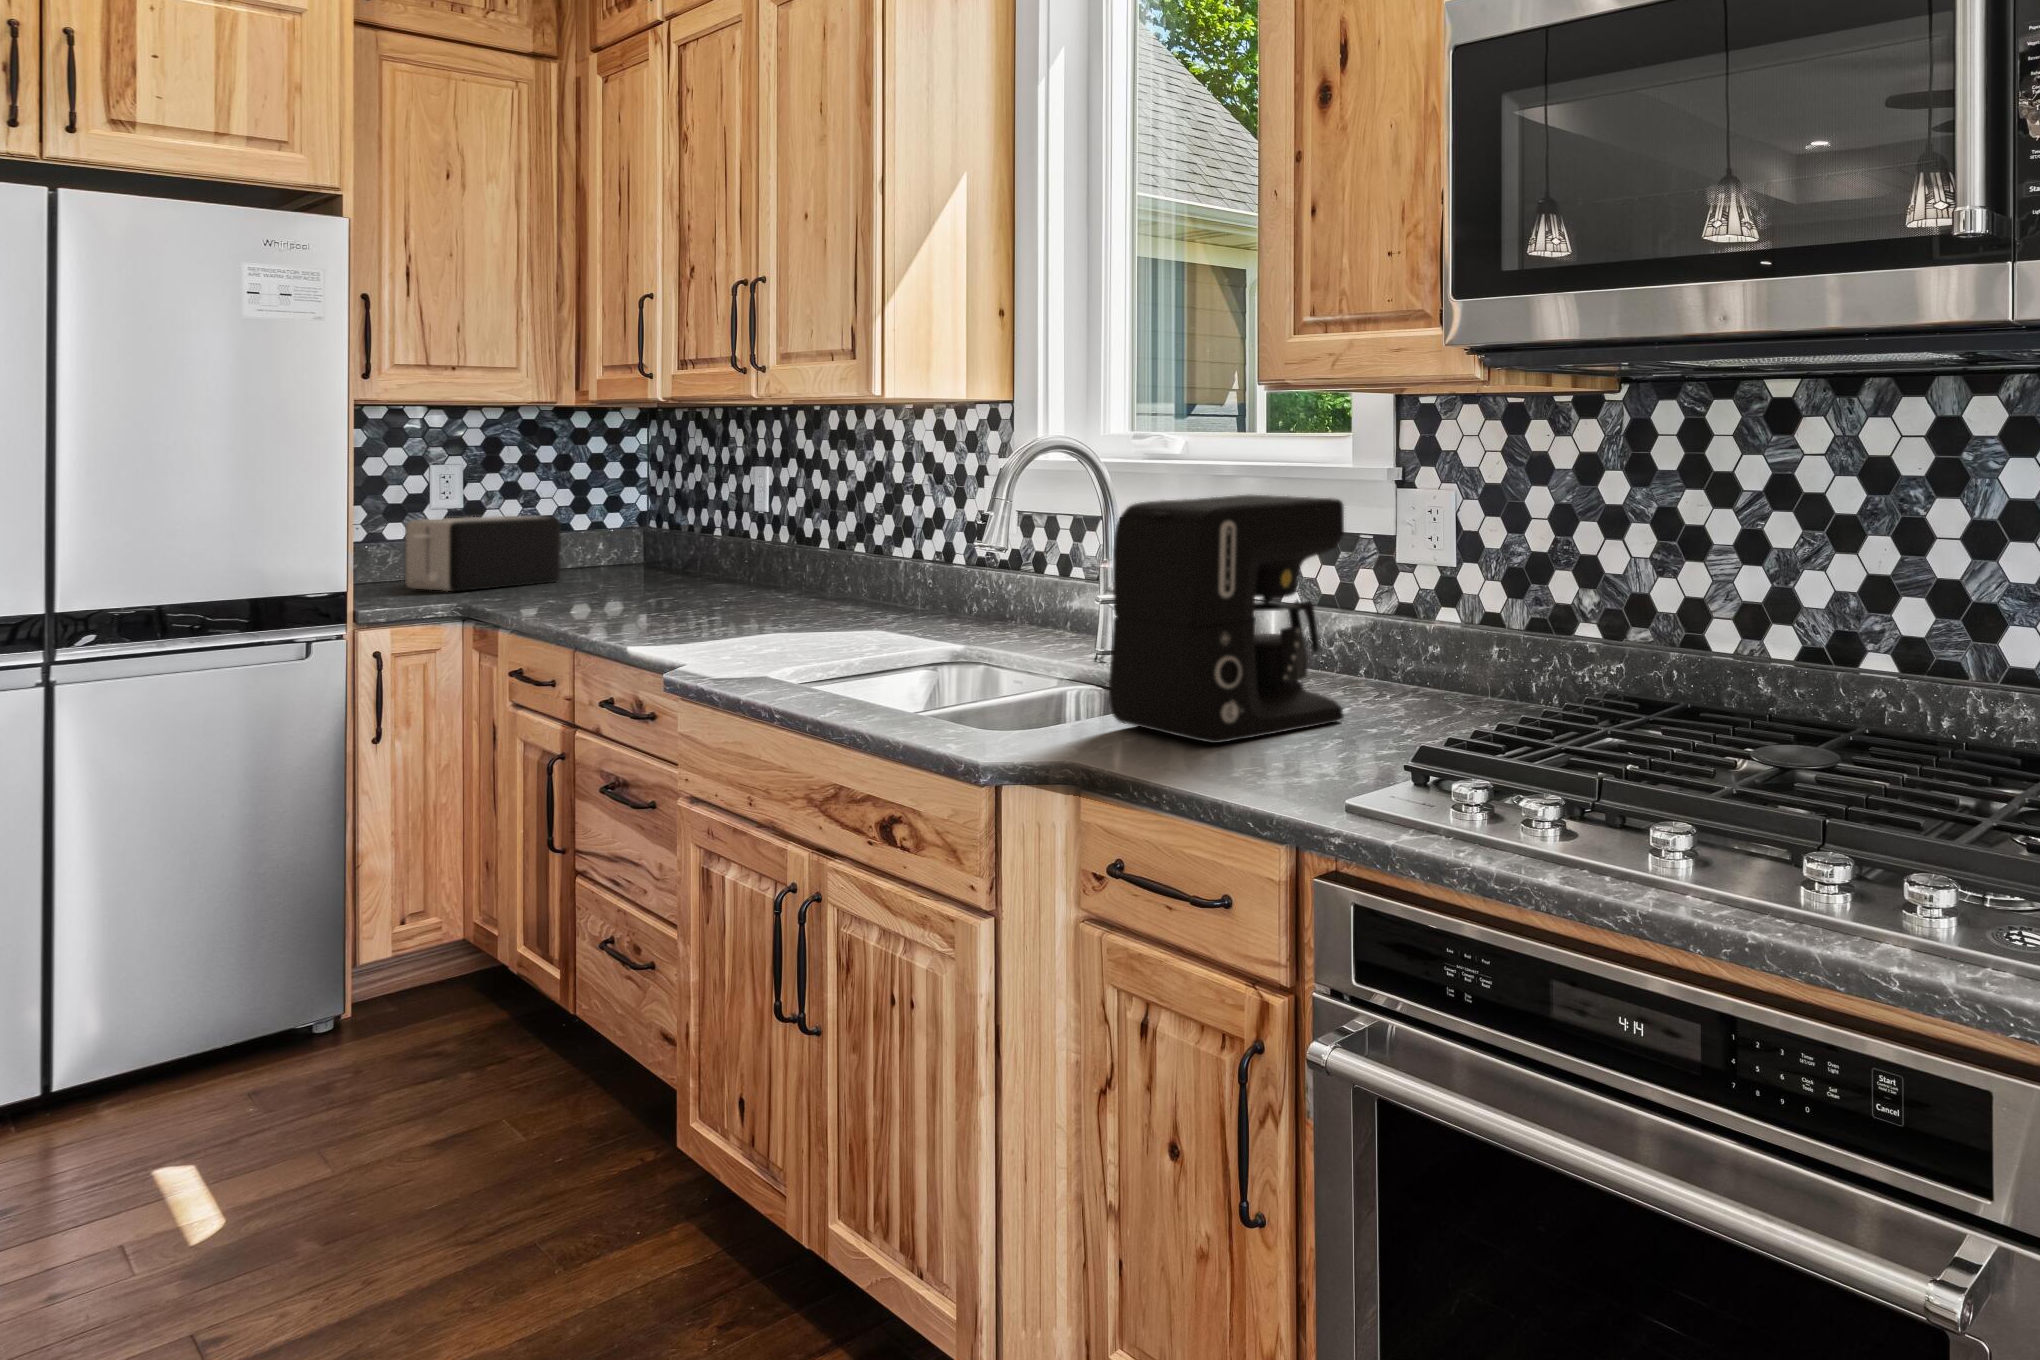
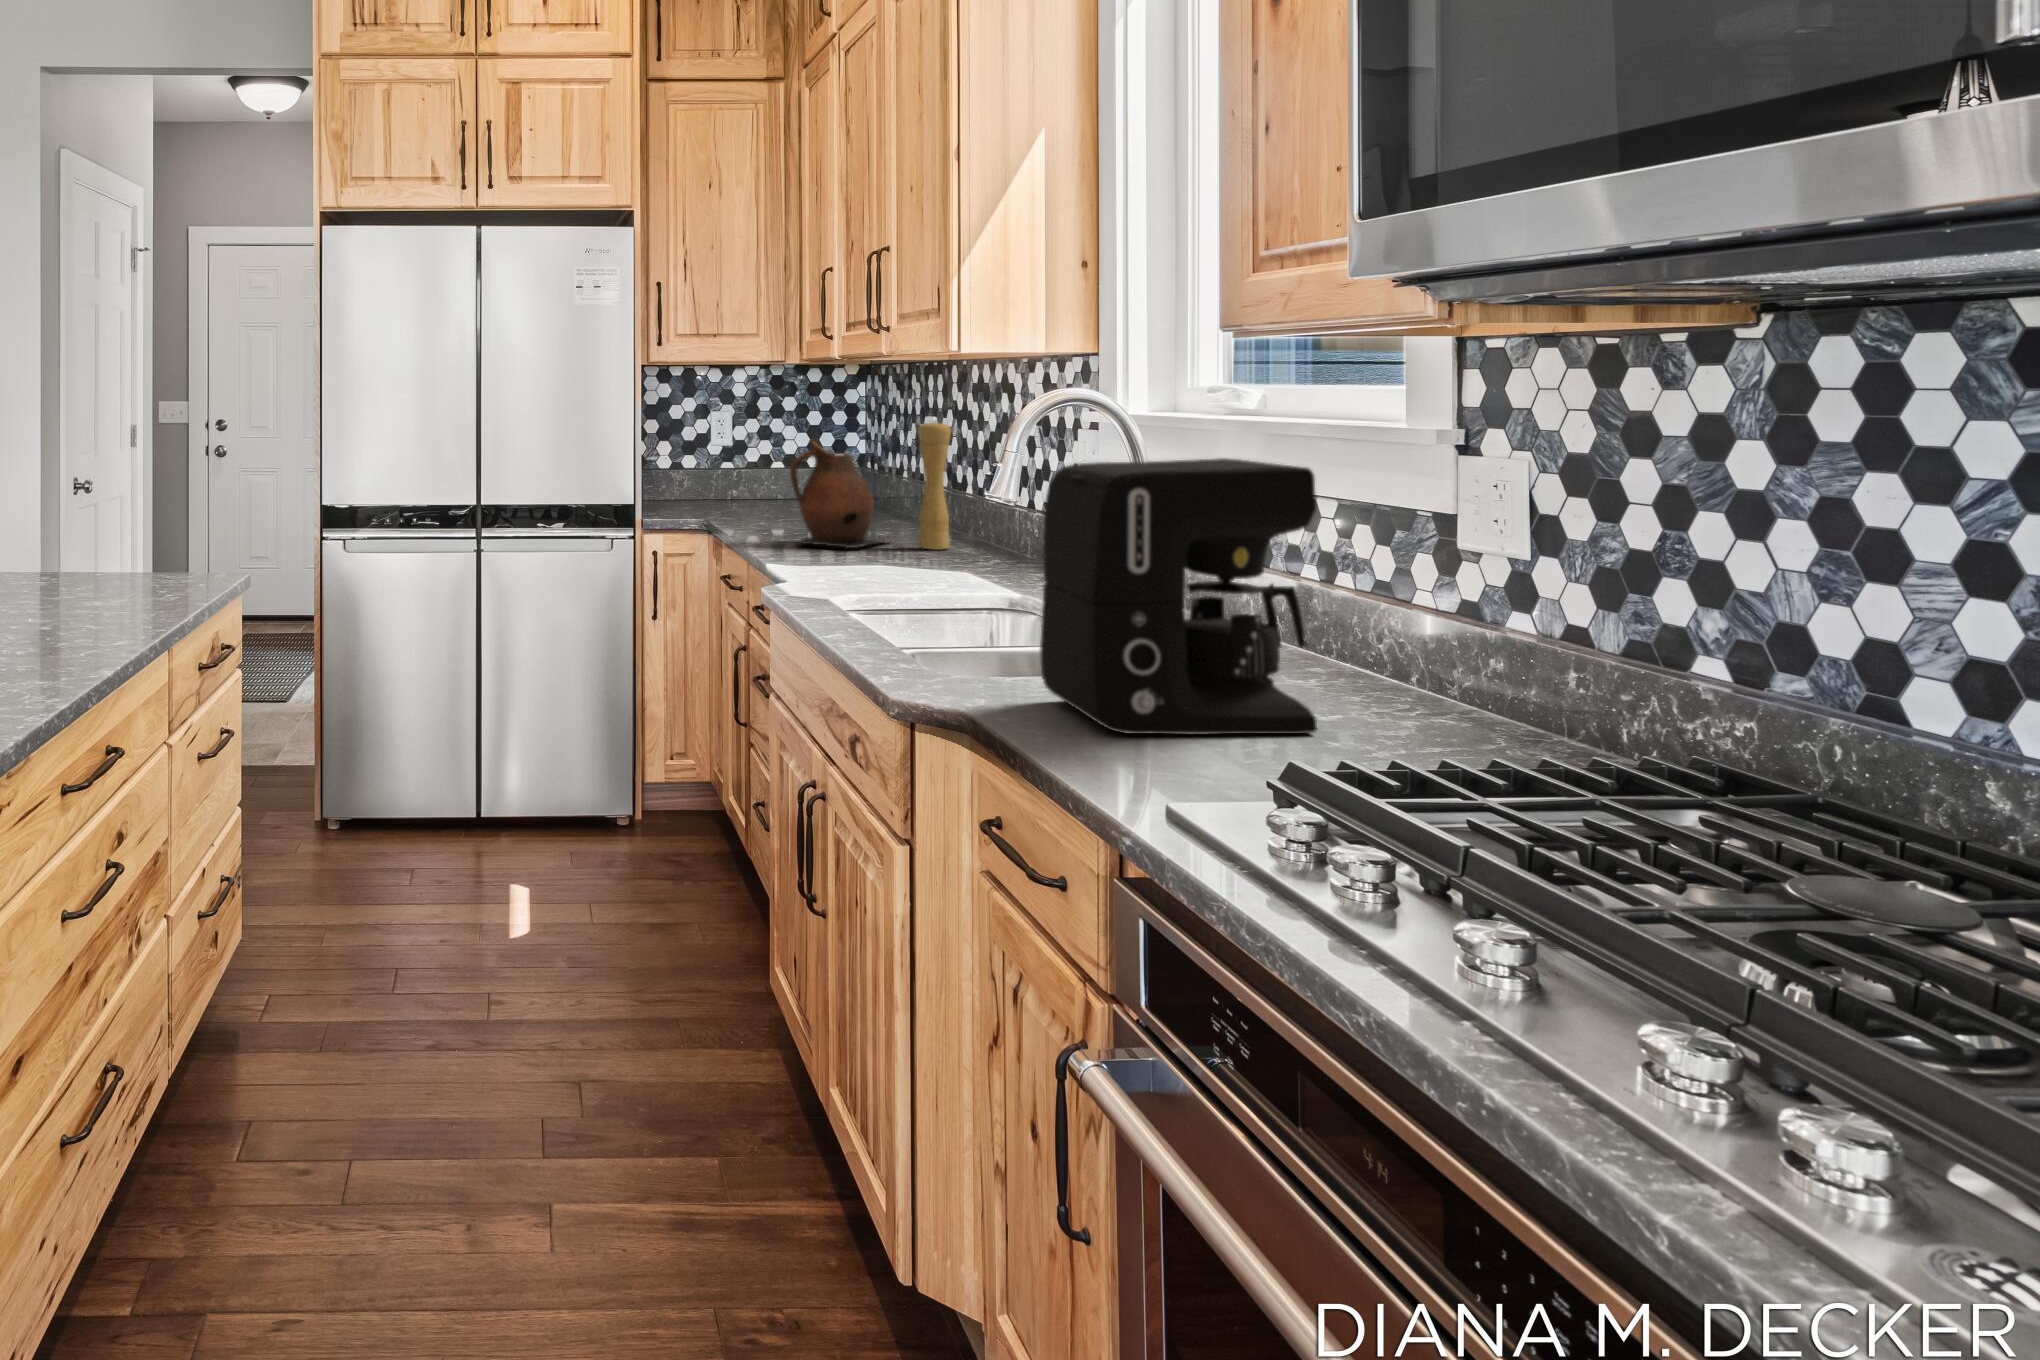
pepper mill: none [783,471,822,613] -> present [918,421,951,550]
ceramic pitcher: none [620,497,741,620] -> present [790,442,890,548]
toaster: present [405,516,561,591] -> none [692,452,797,511]

